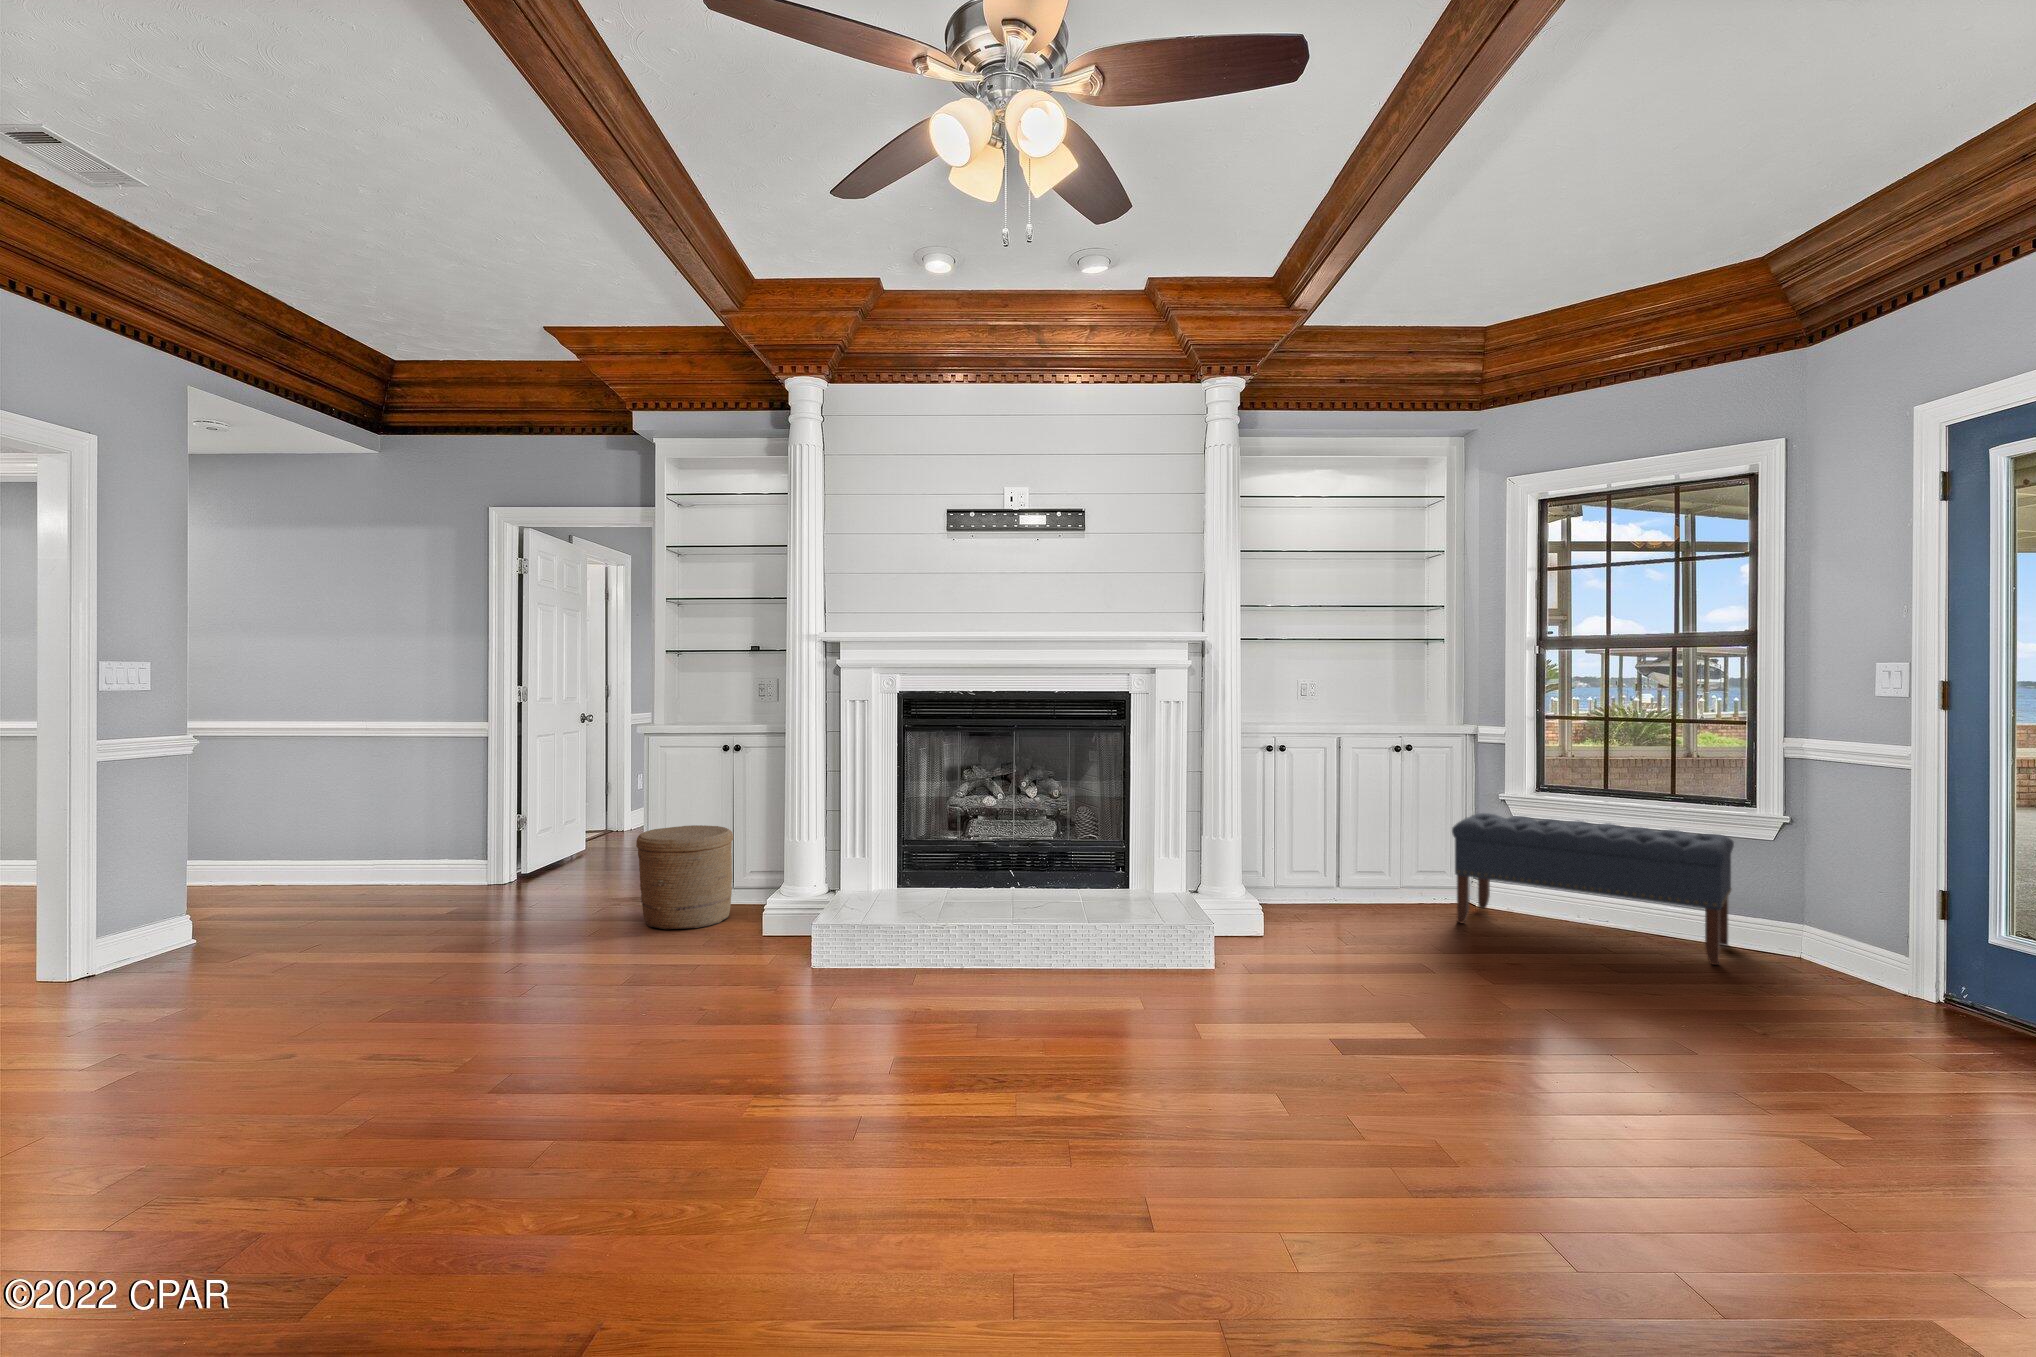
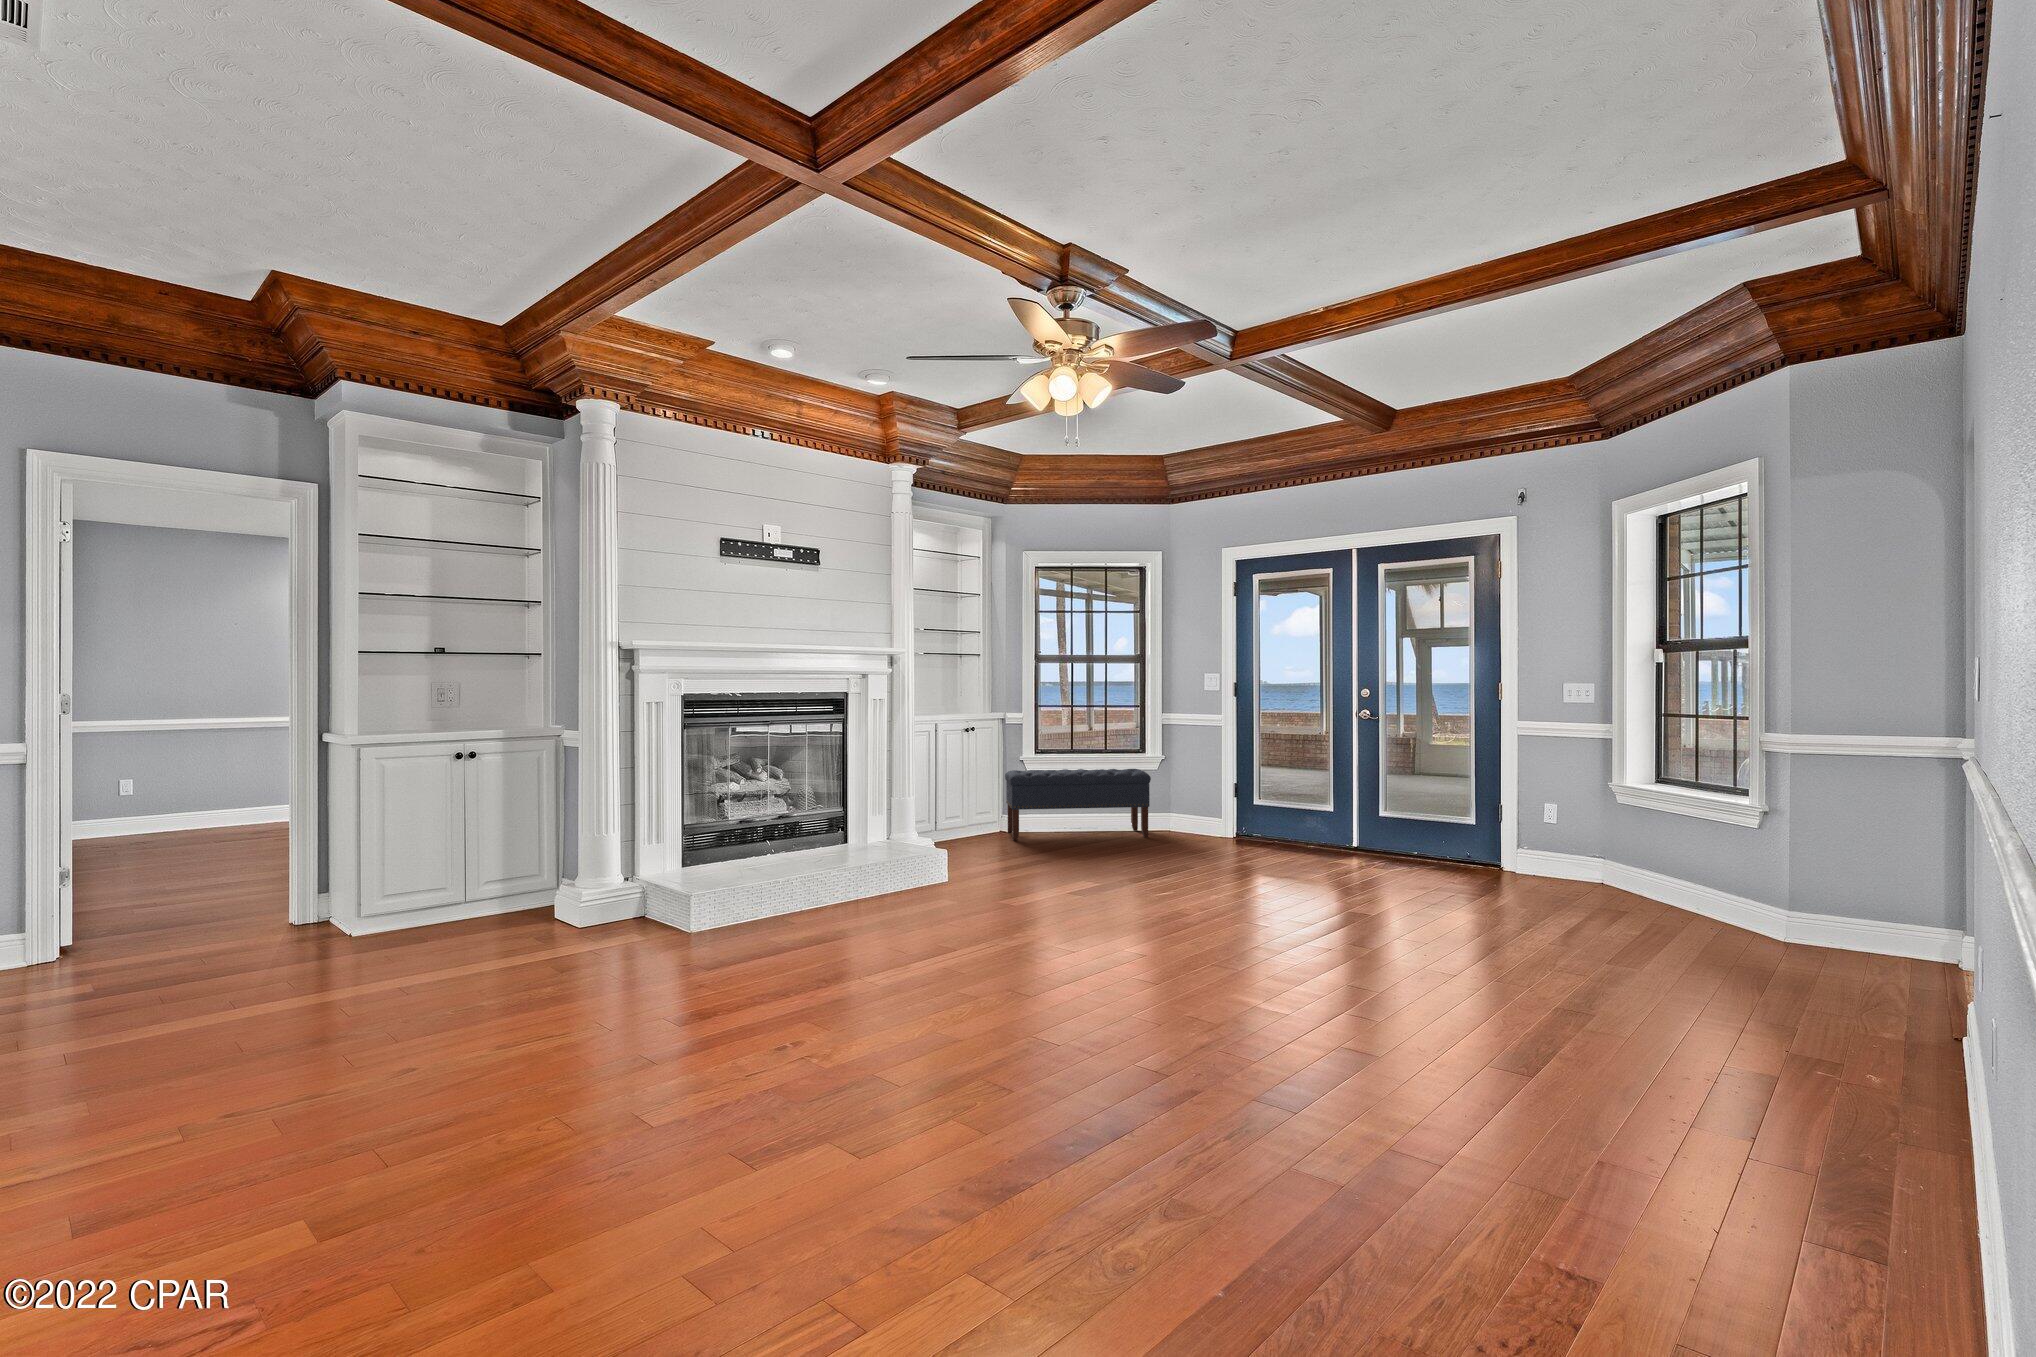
woven basket: present [636,825,733,930] -> none [396,834,505,942]

